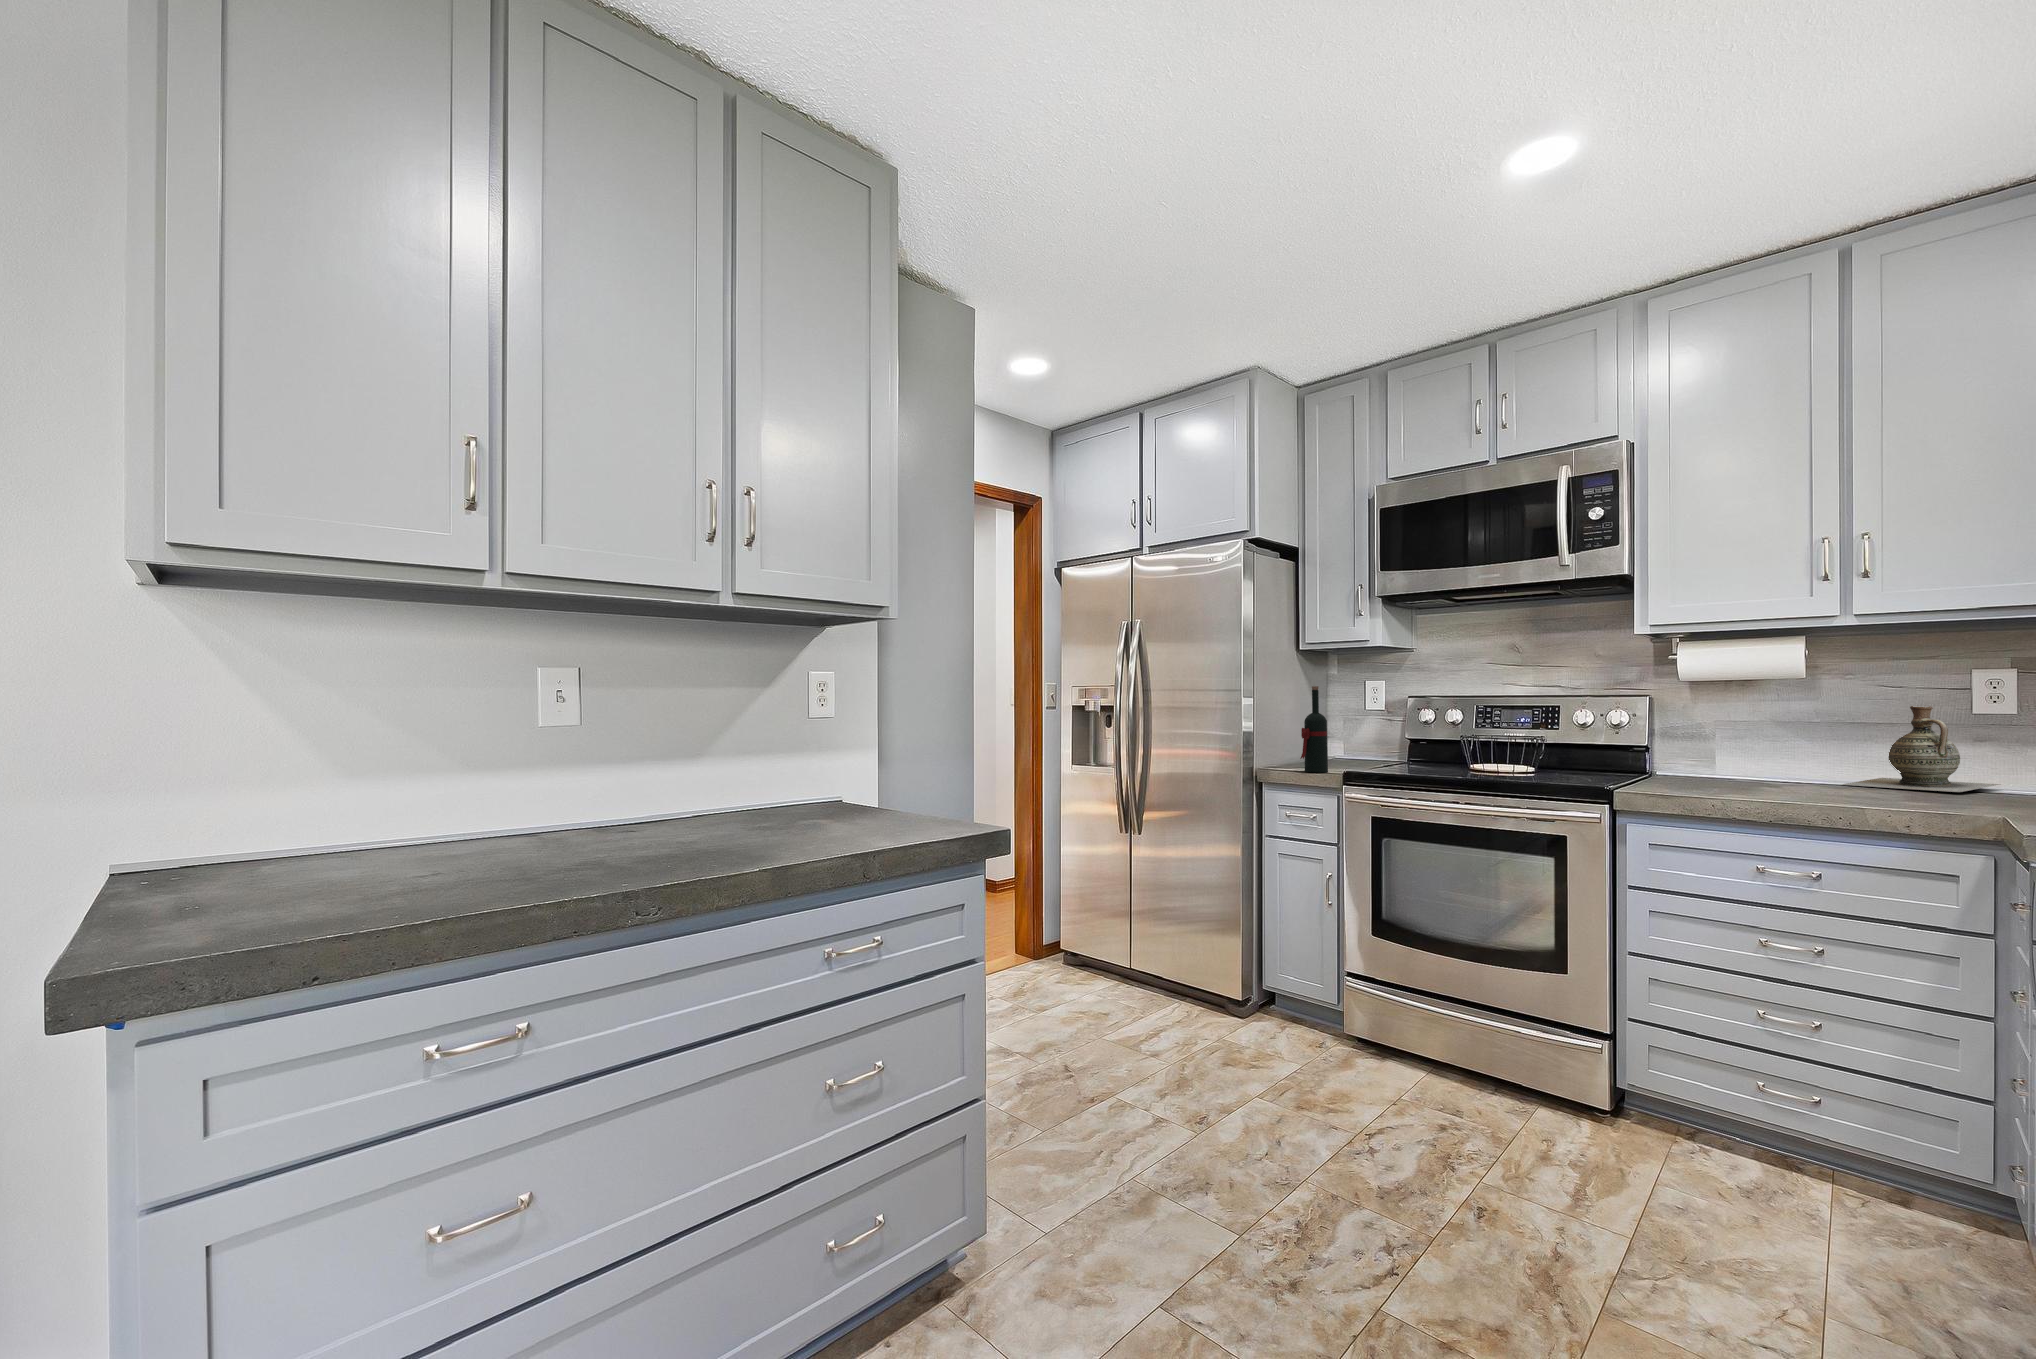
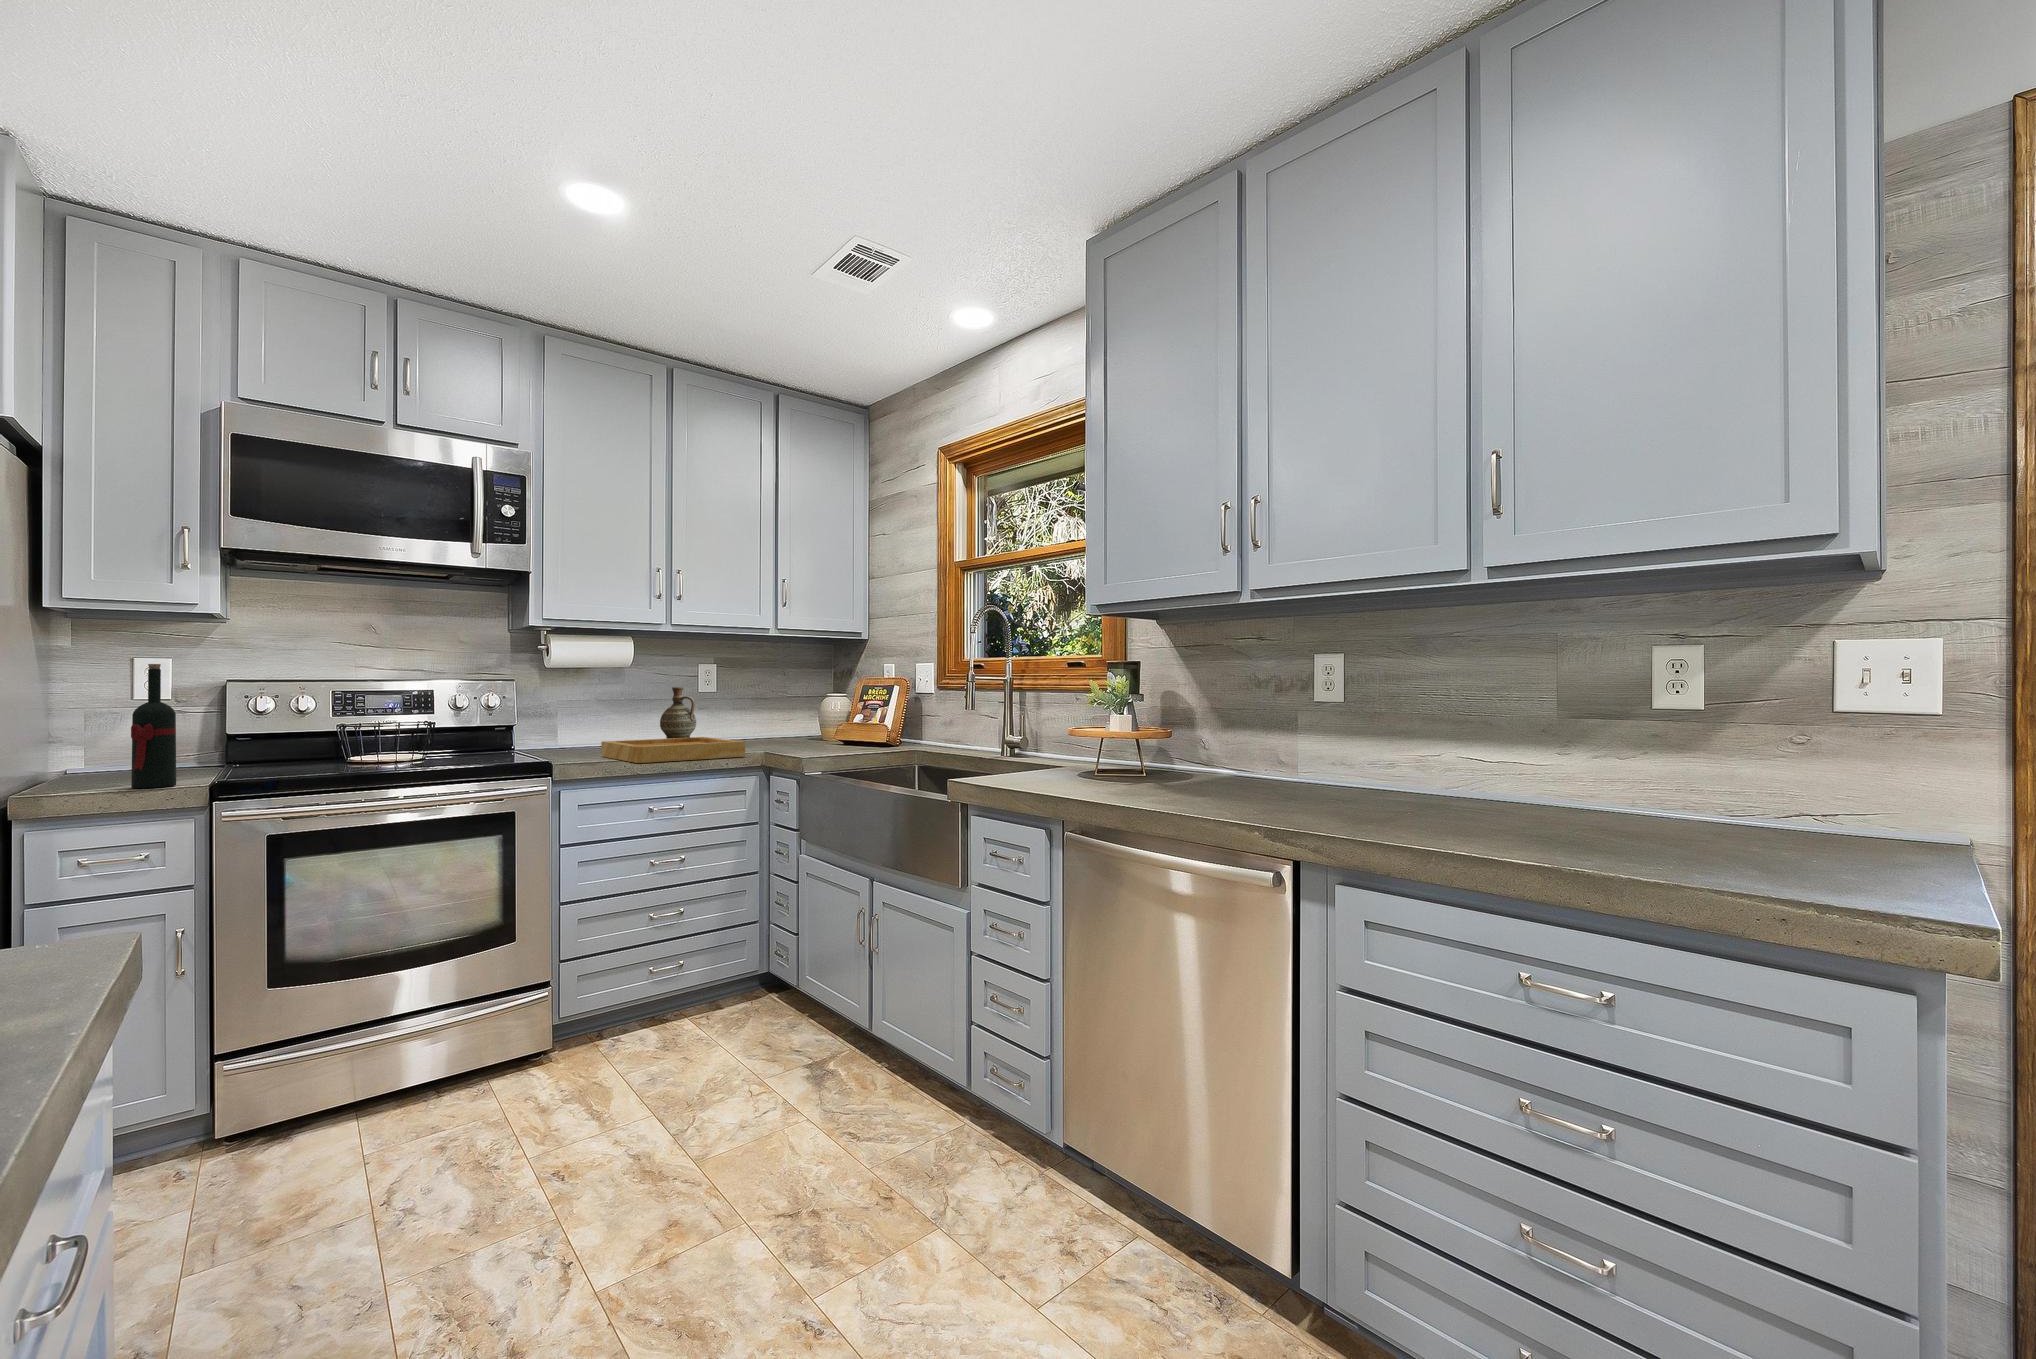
tray: none [1699,773,1902,817] -> present [601,737,745,763]

